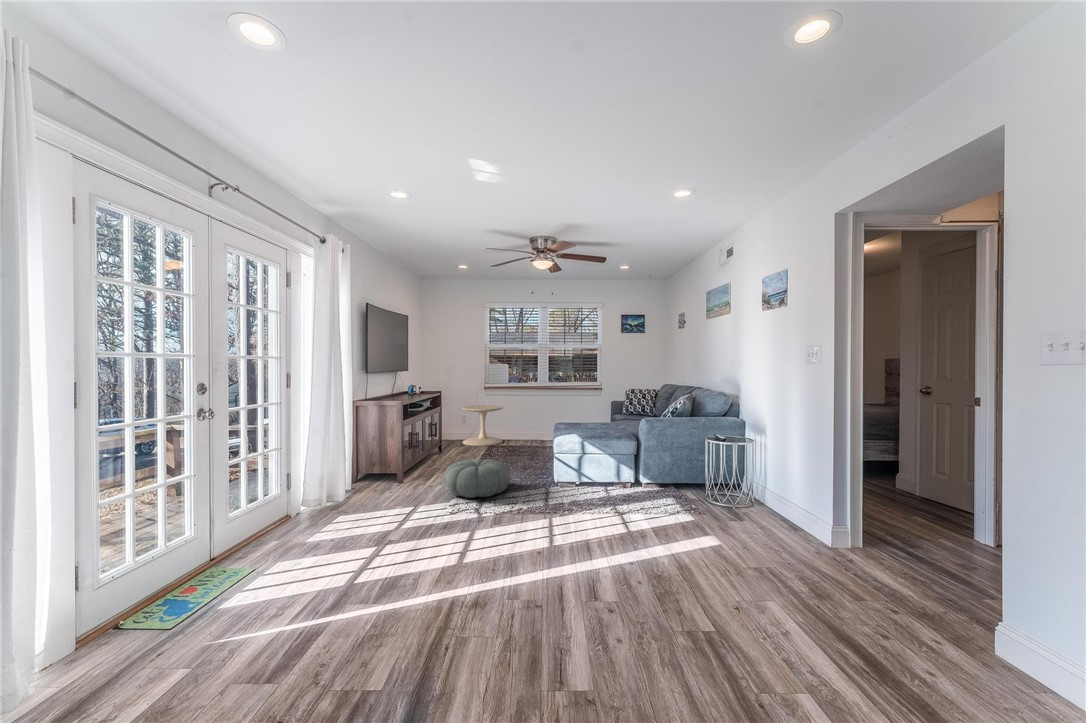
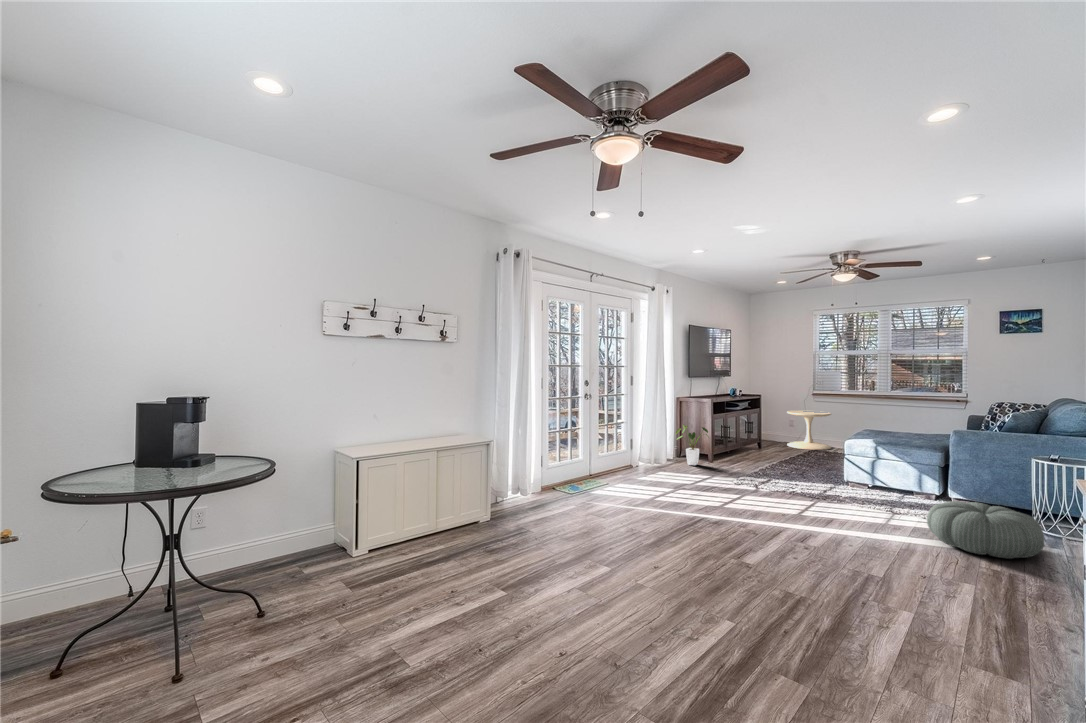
house plant: none [354,438,402,493] -> present [676,424,709,465]
pouf: present [444,459,510,498] -> present [927,501,1044,559]

